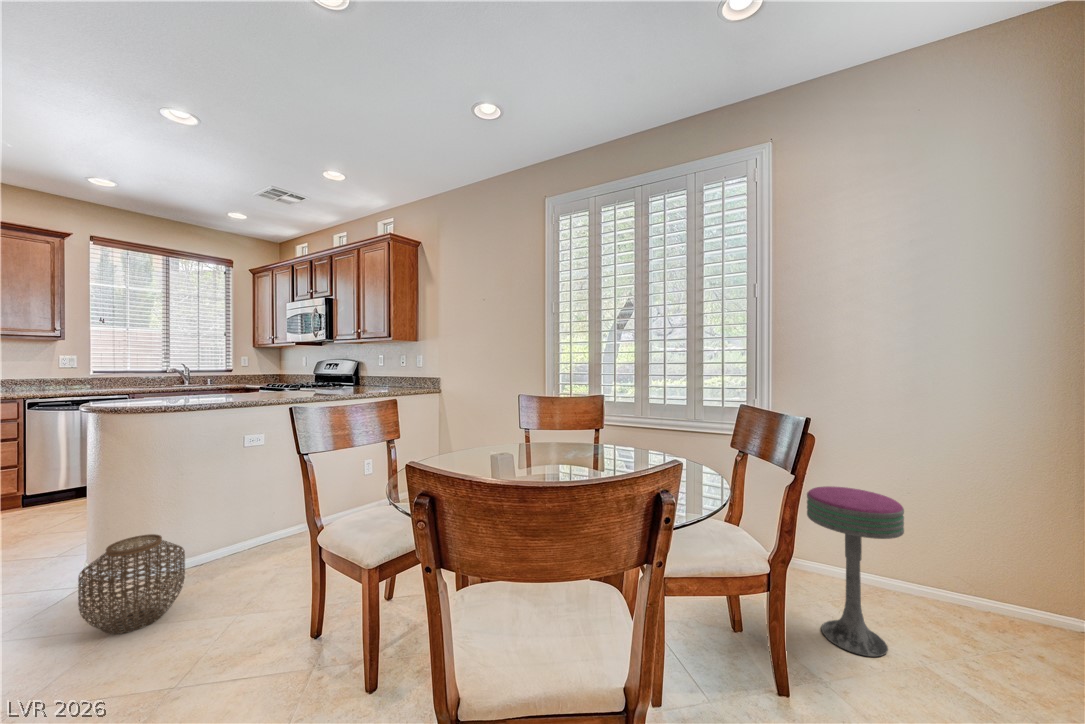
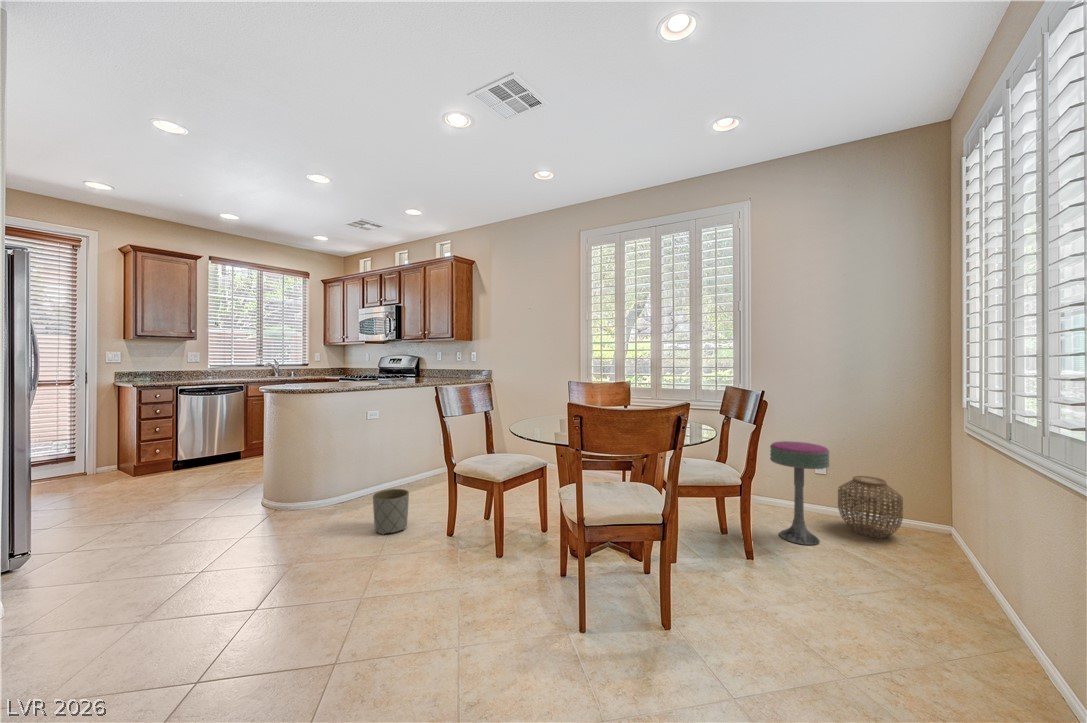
woven basket: present [78,534,185,634] -> present [838,476,903,538]
planter: none [201,557,265,636] -> present [373,489,409,535]

